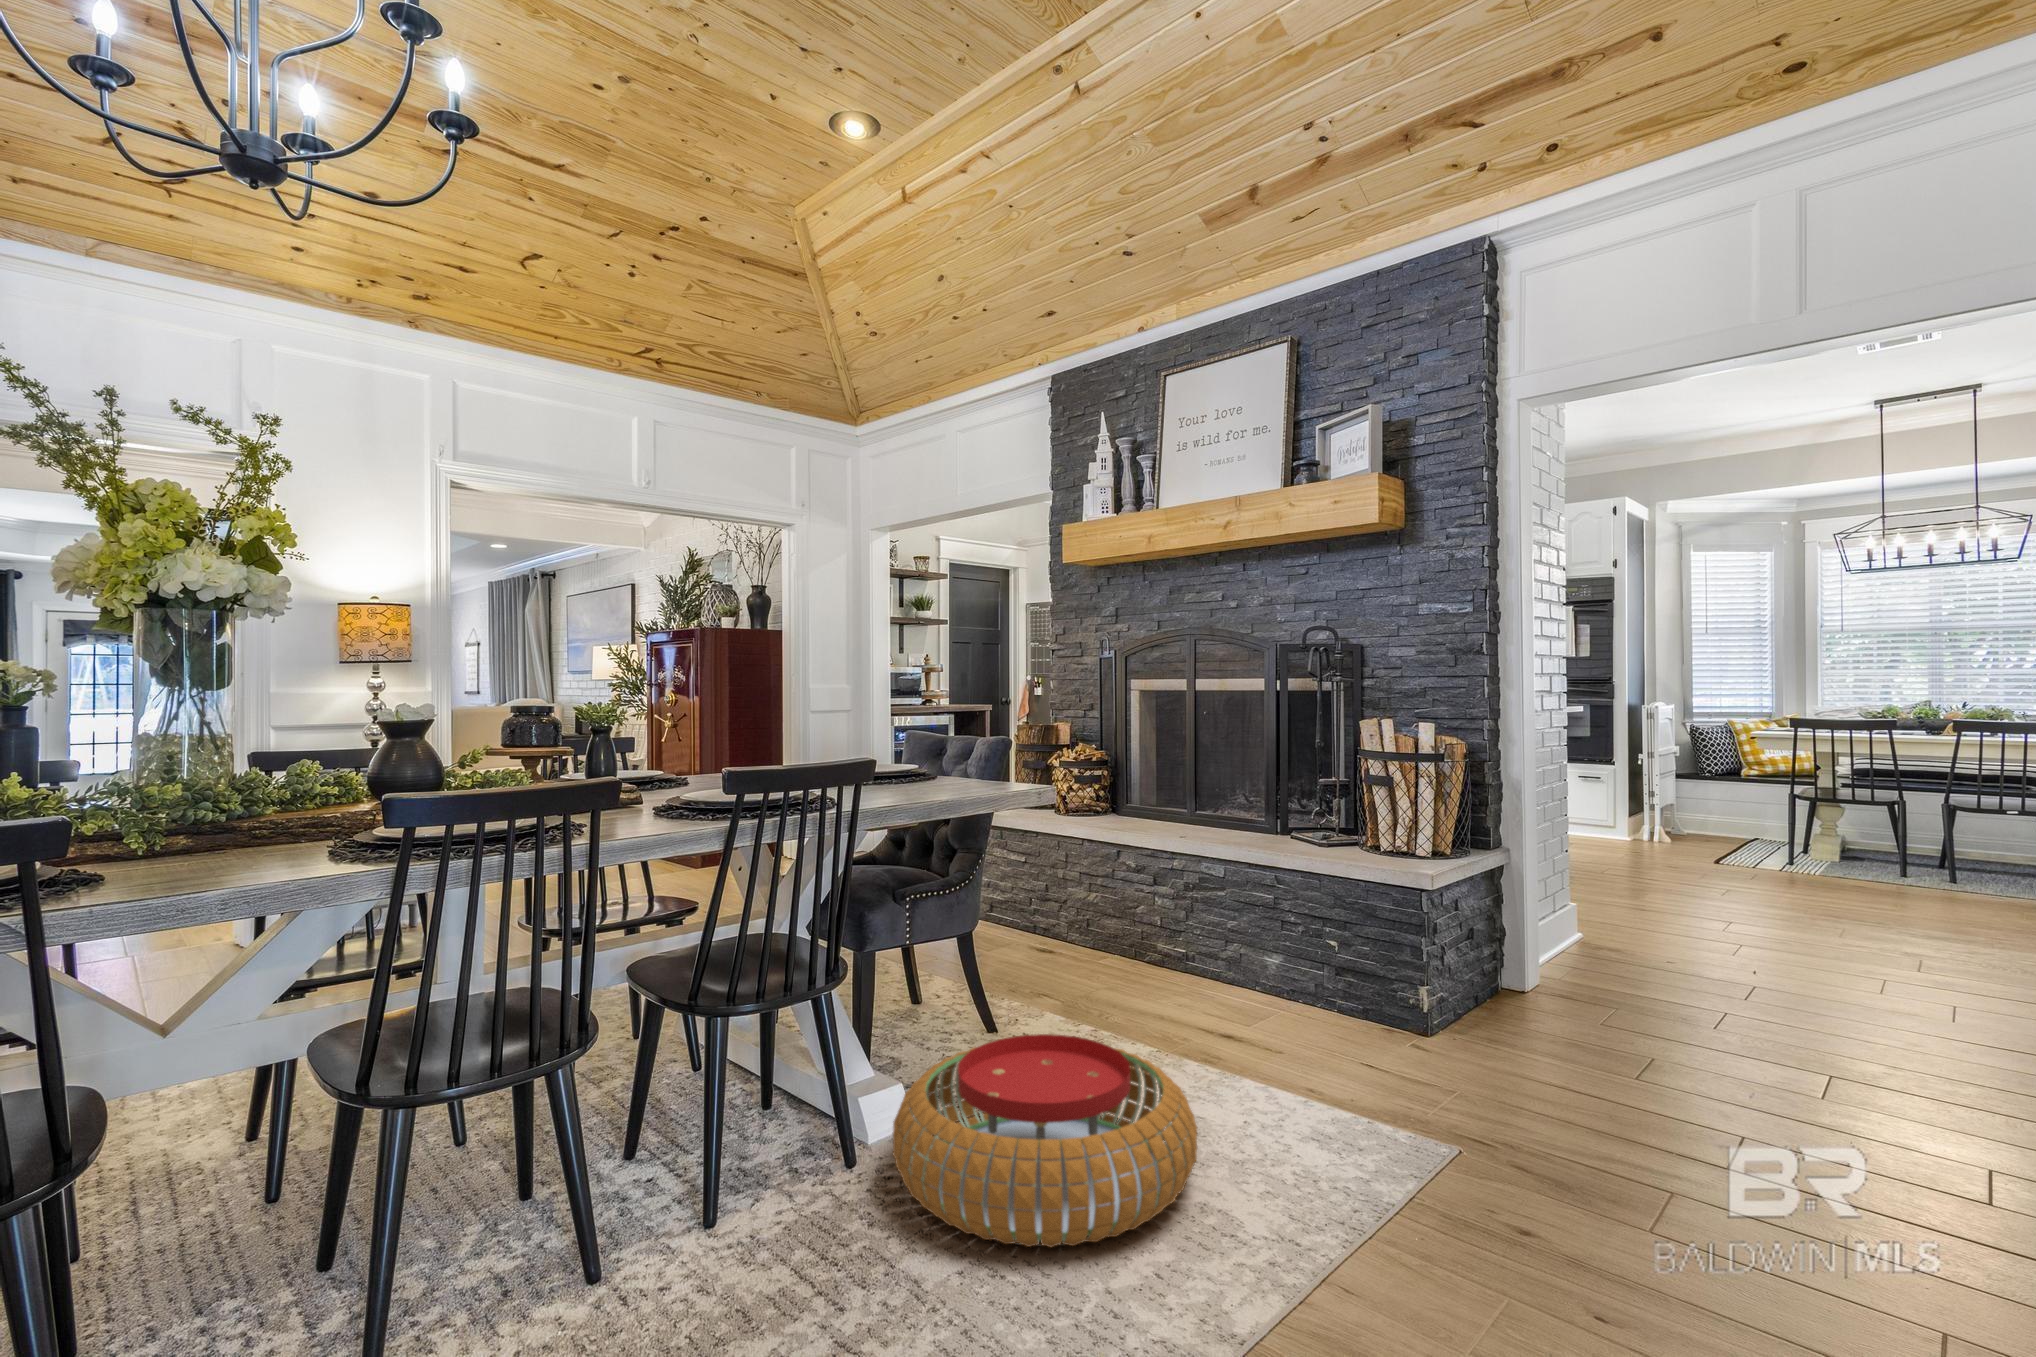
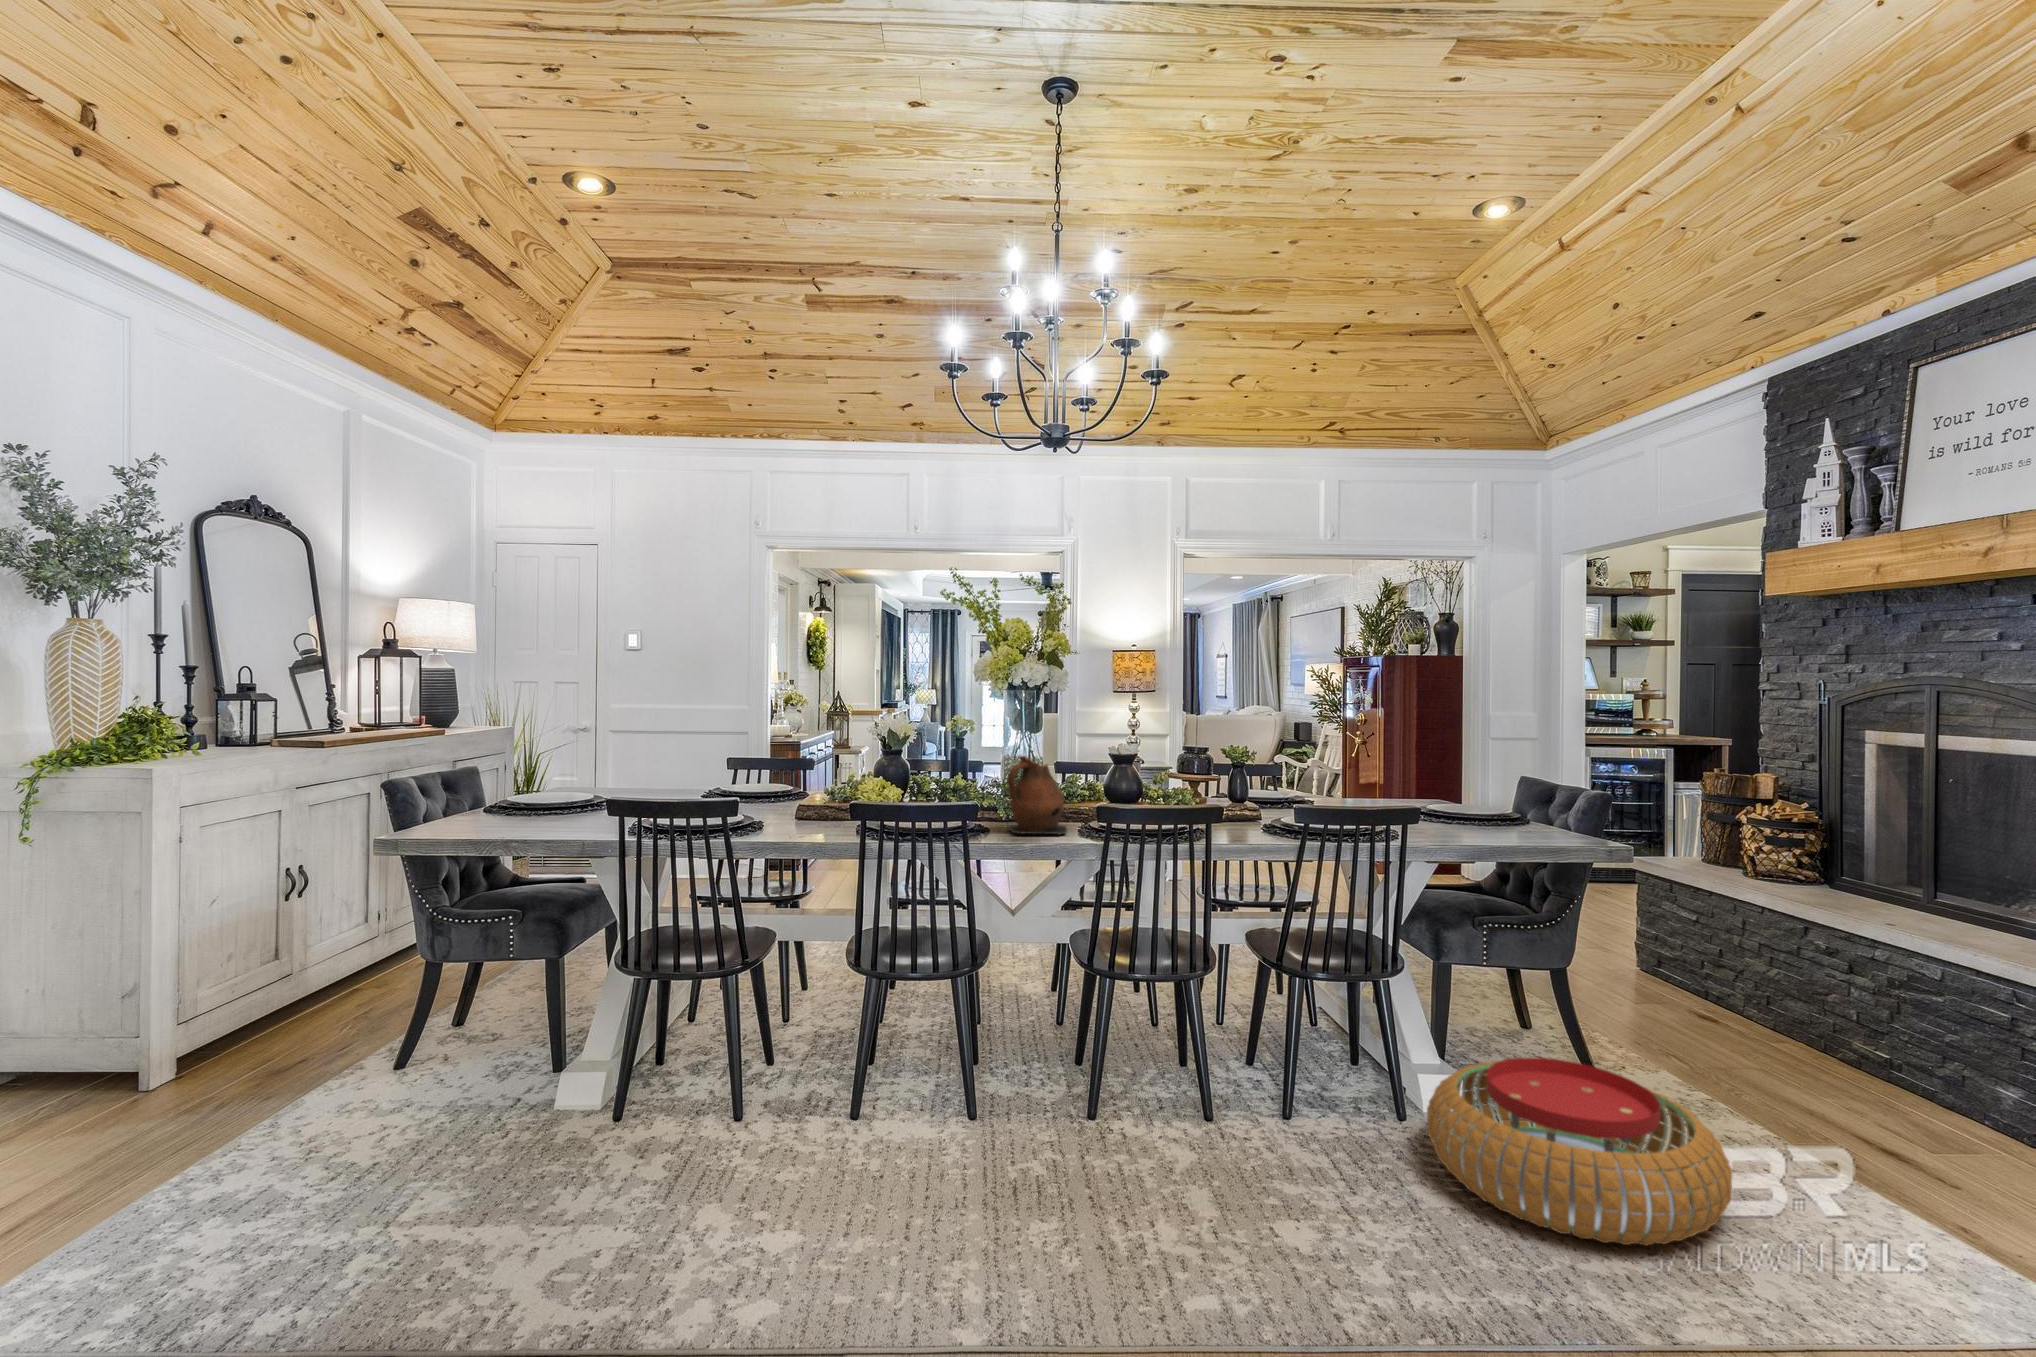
ceramic pitcher: none [162,731,311,879] -> present [1007,756,1067,835]

